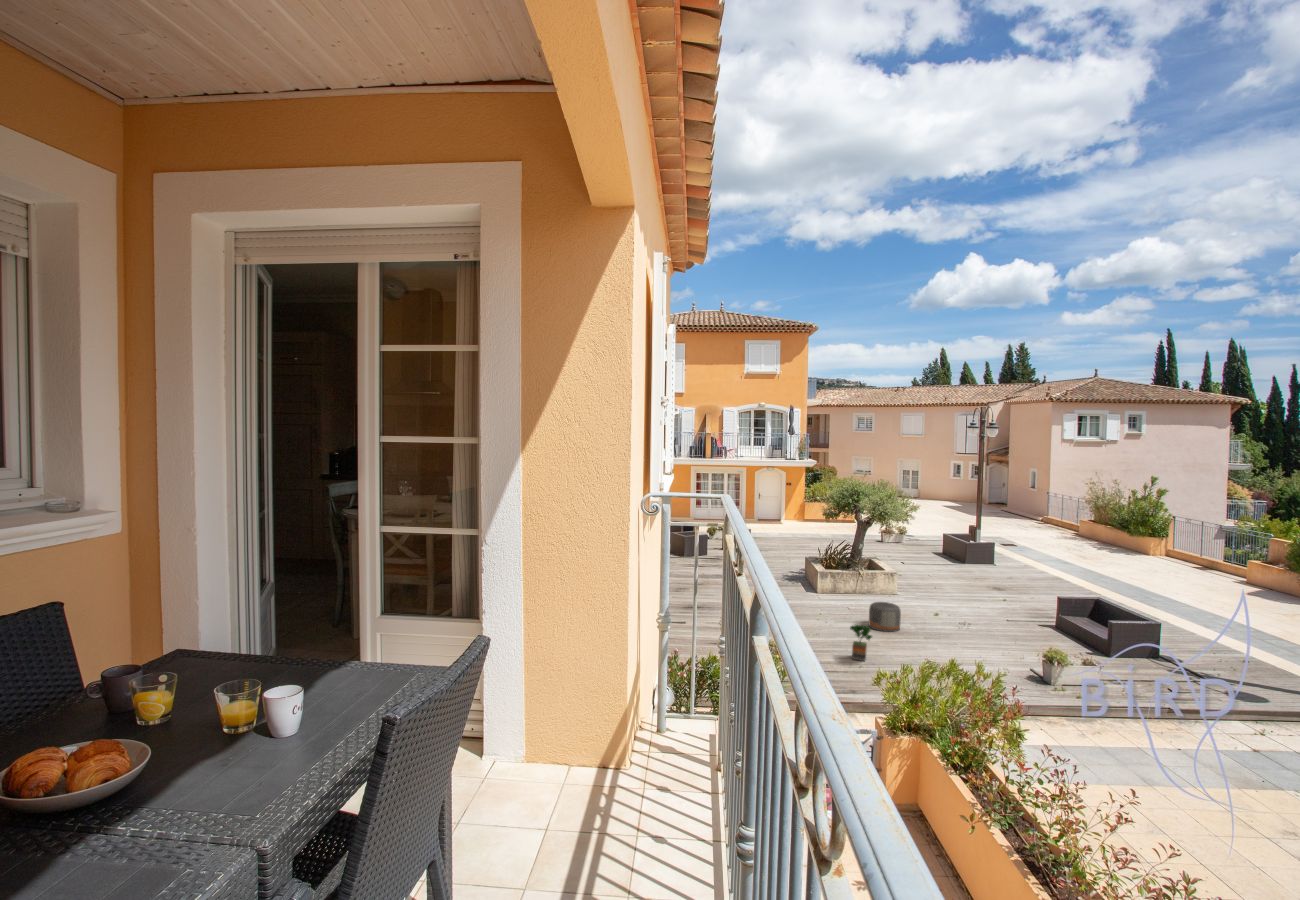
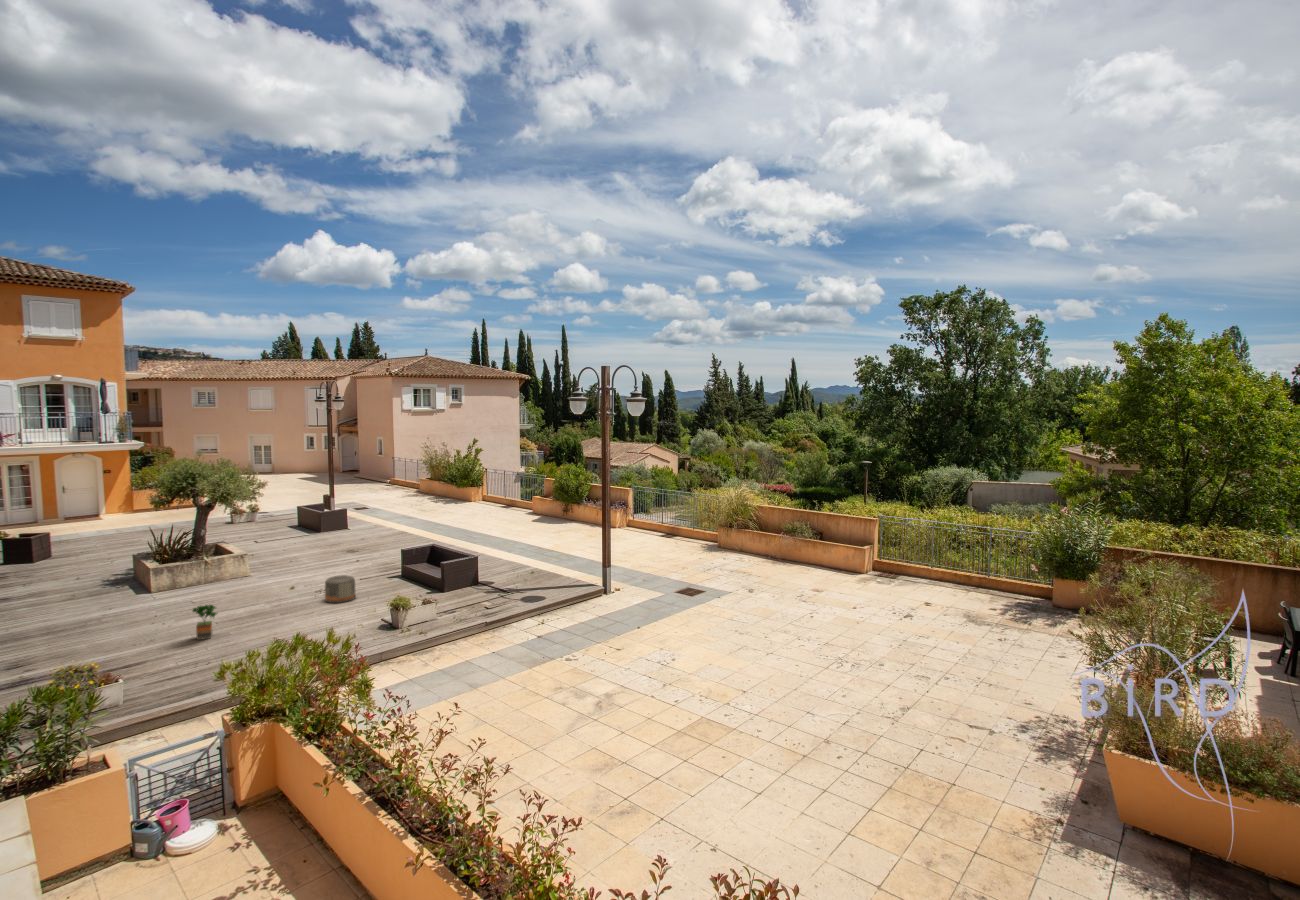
pouf: present [869,602,901,632] -> present [325,575,356,603]

